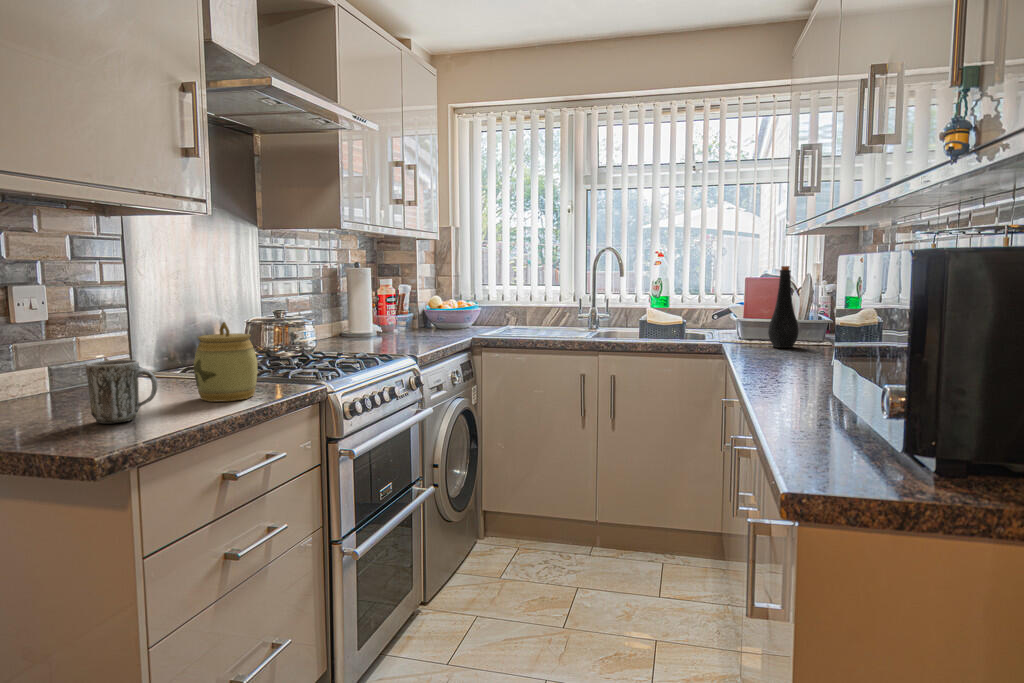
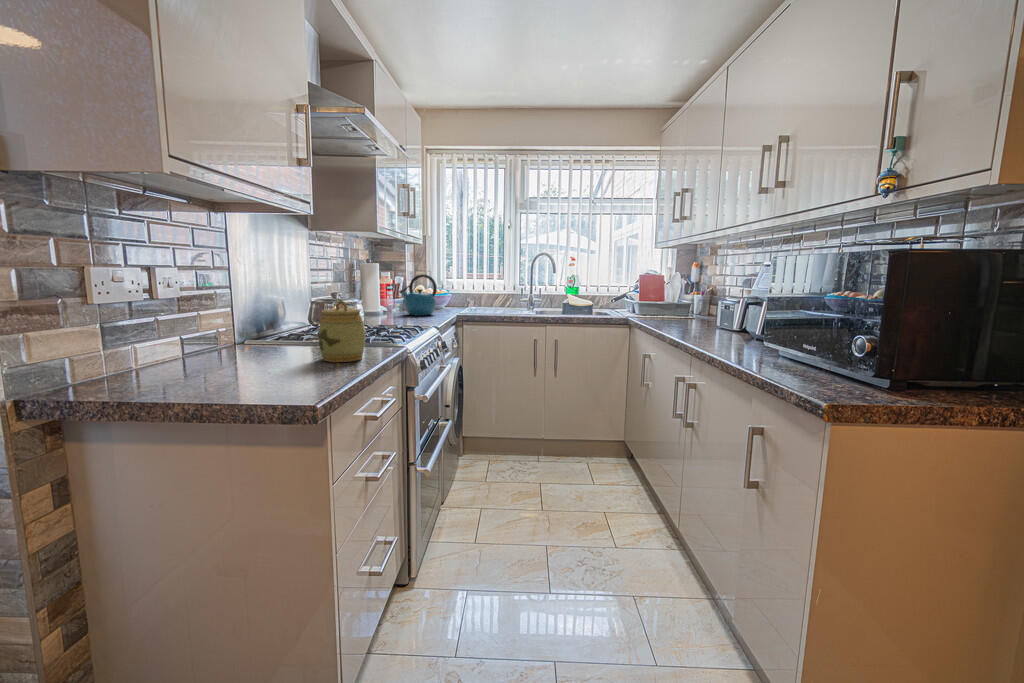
bottle: present [768,266,799,348] -> none [661,268,680,321]
kettle: none [389,282,442,339] -> present [399,274,437,316]
mug: present [86,360,158,424] -> none [253,329,311,382]

